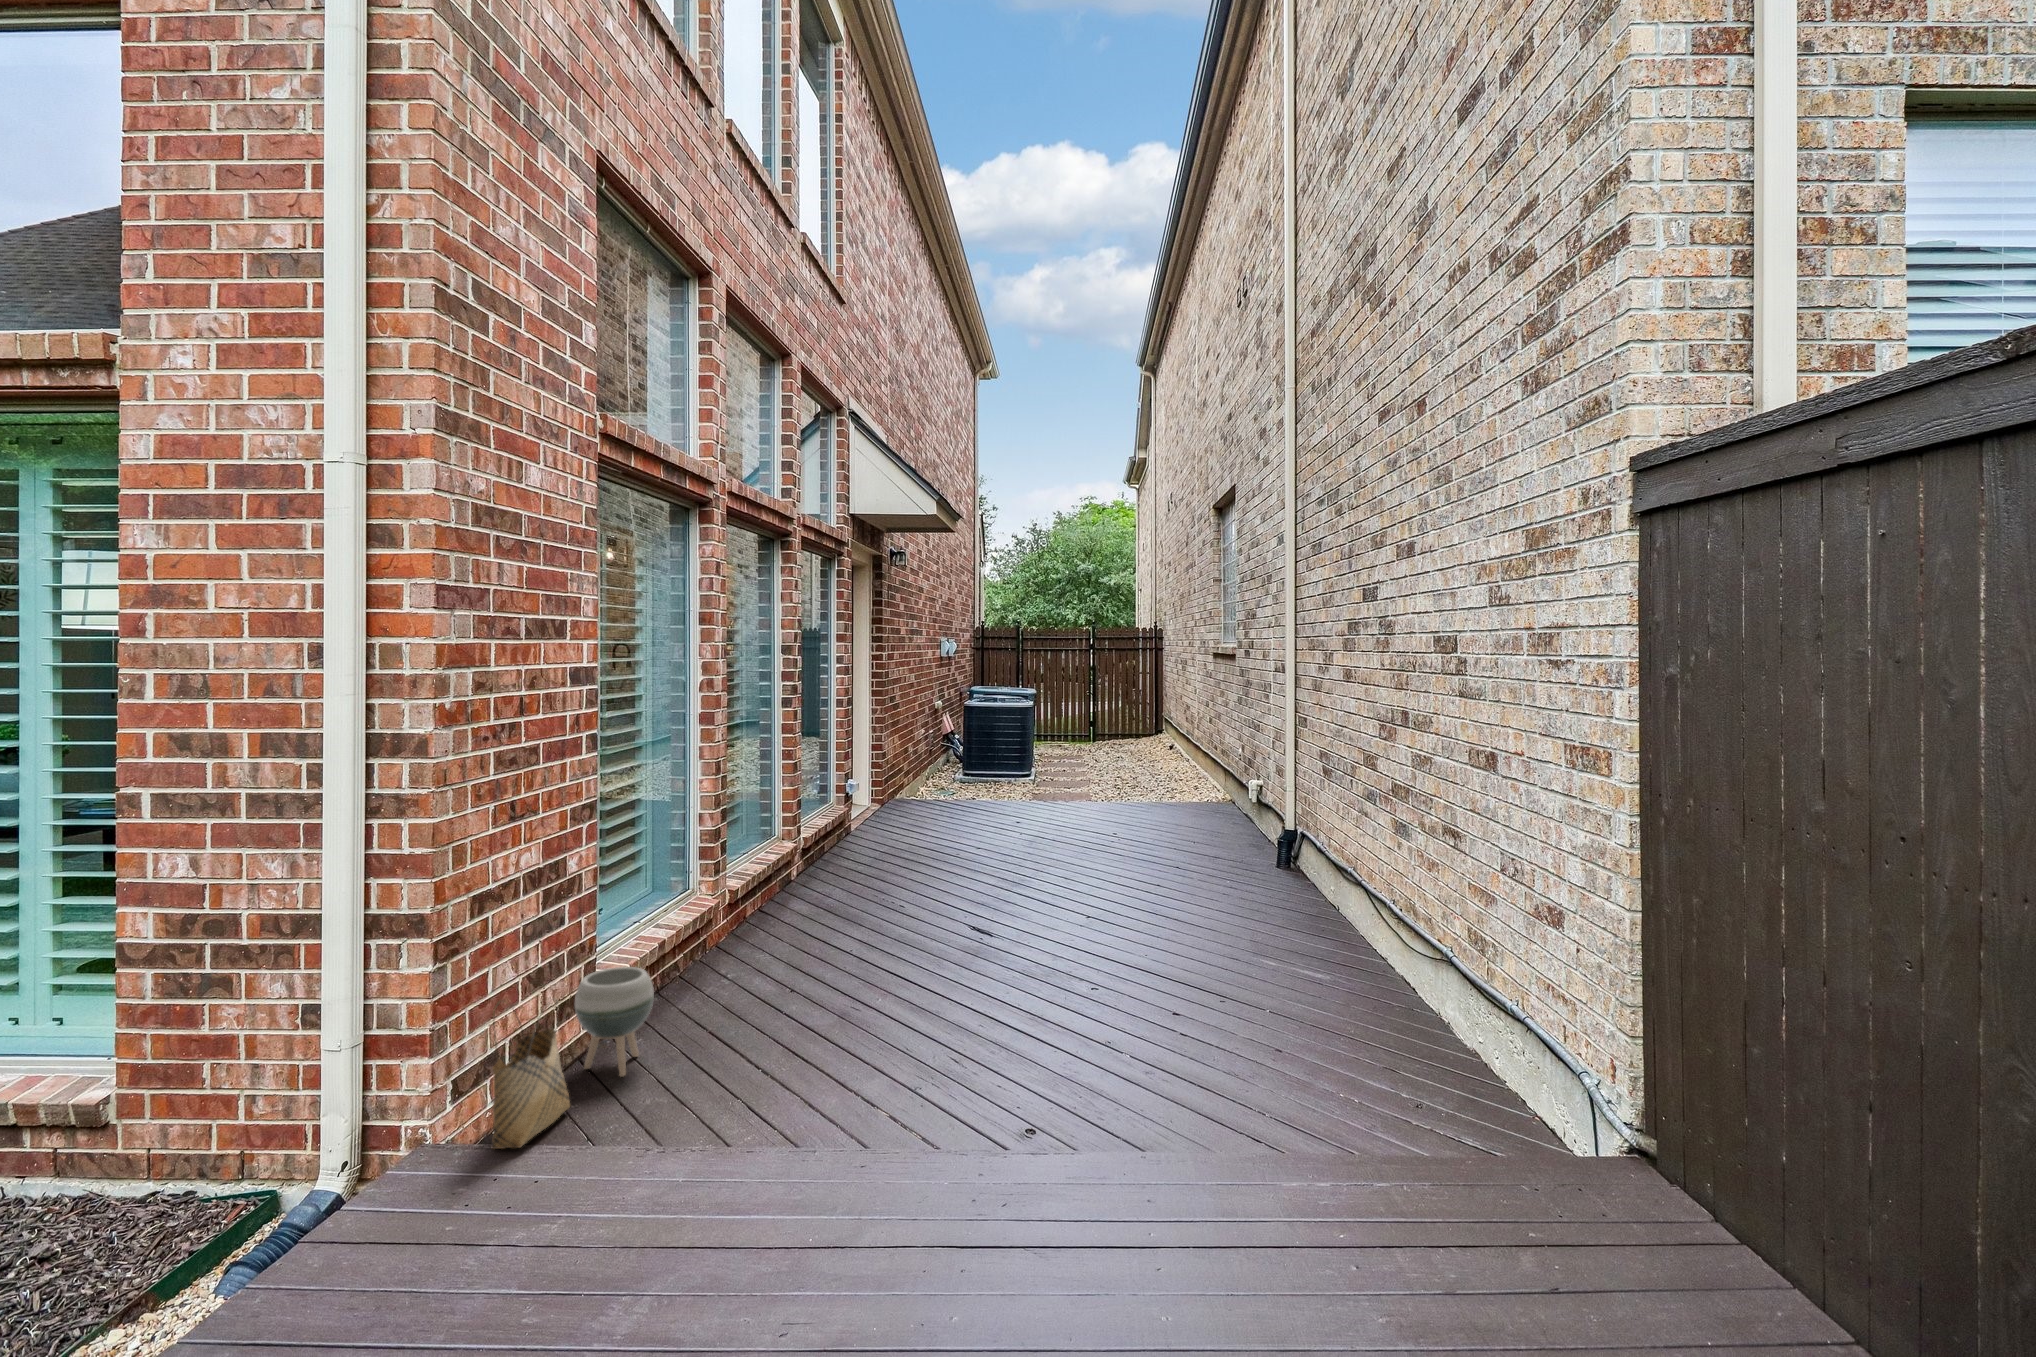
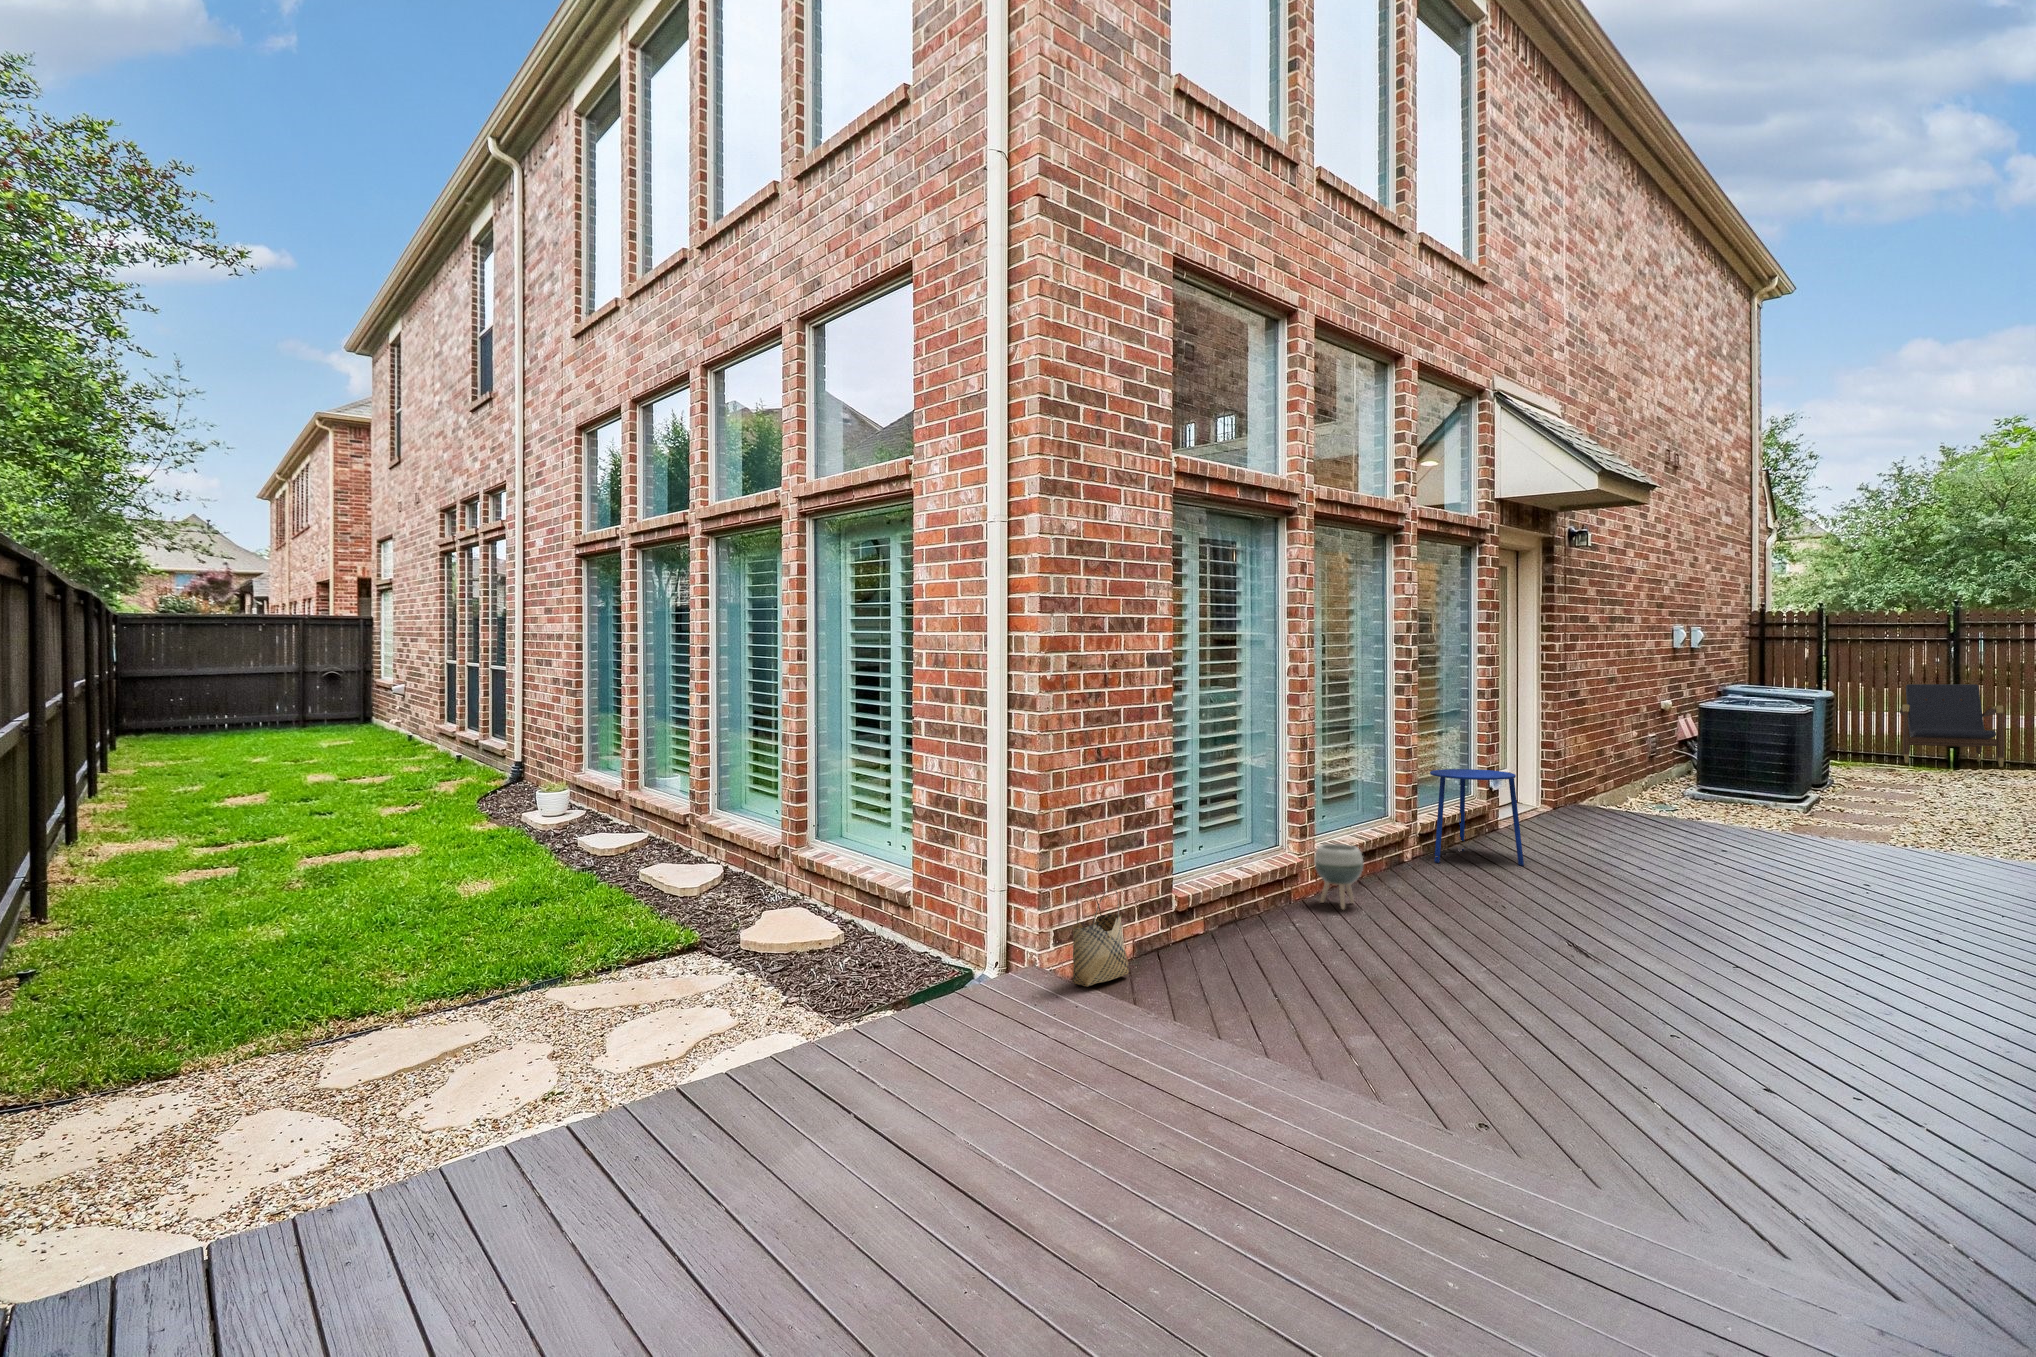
lounge chair: none [1063,685,1115,743] -> present [1900,684,2004,767]
side table: none [810,778,894,876] -> present [1430,769,1524,866]
planter: present [575,967,654,1077] -> present [1314,844,1363,909]

